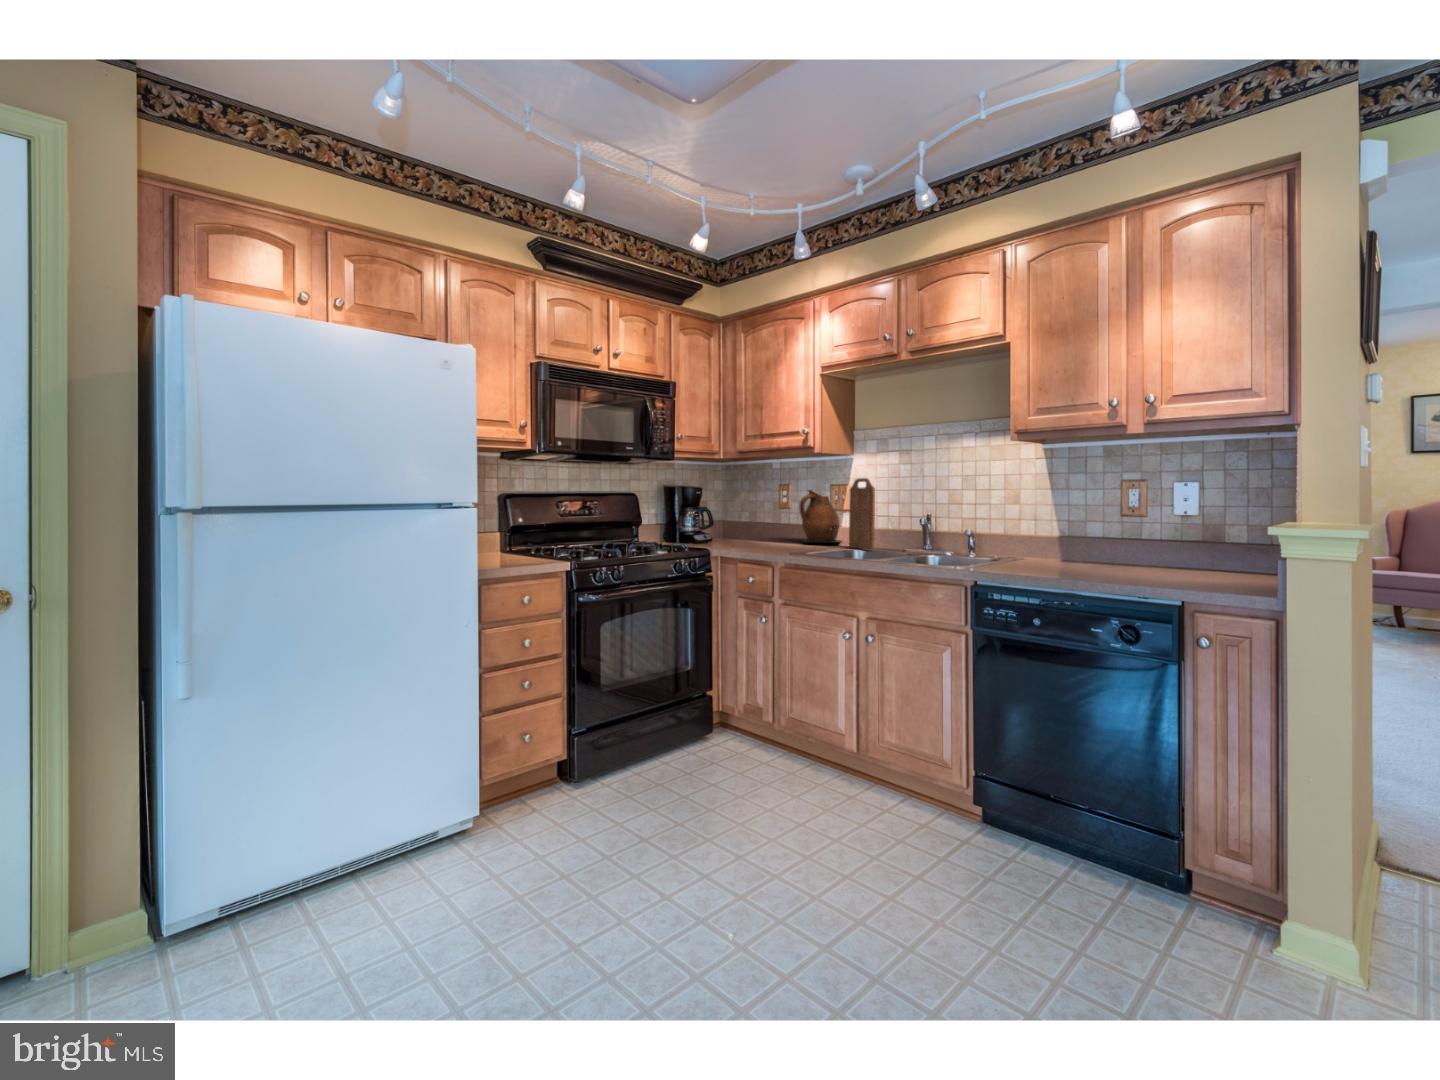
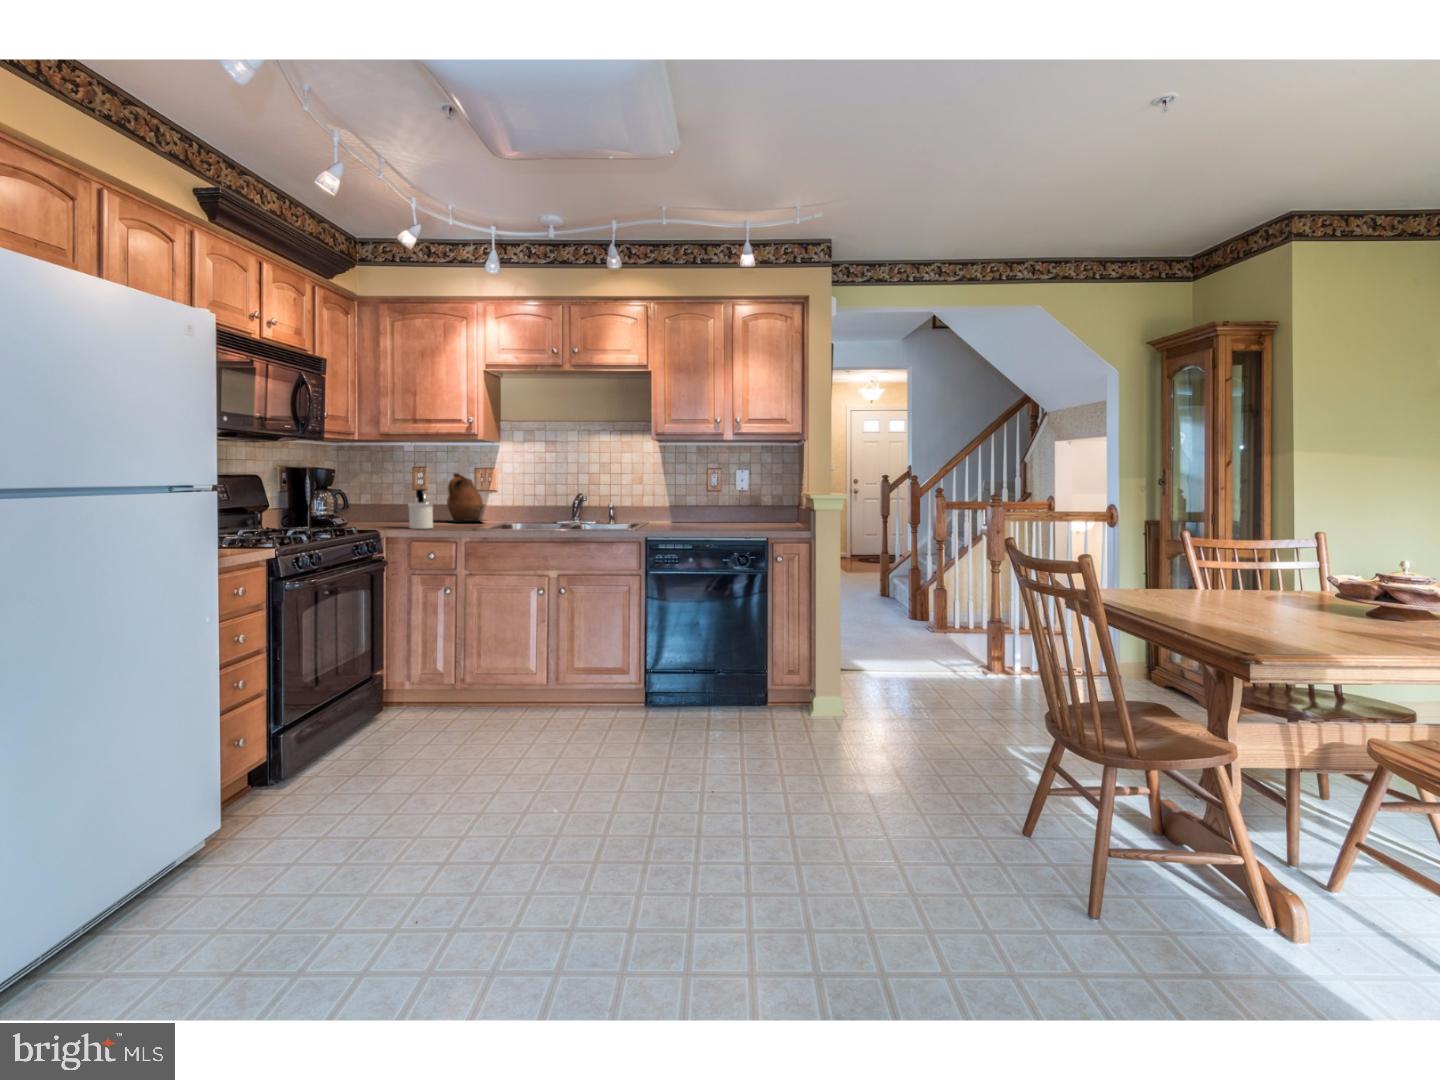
cutting board: present [849,478,875,550] -> none [497,463,528,525]
soap dispenser: none [737,509,762,551] -> present [408,489,433,529]

